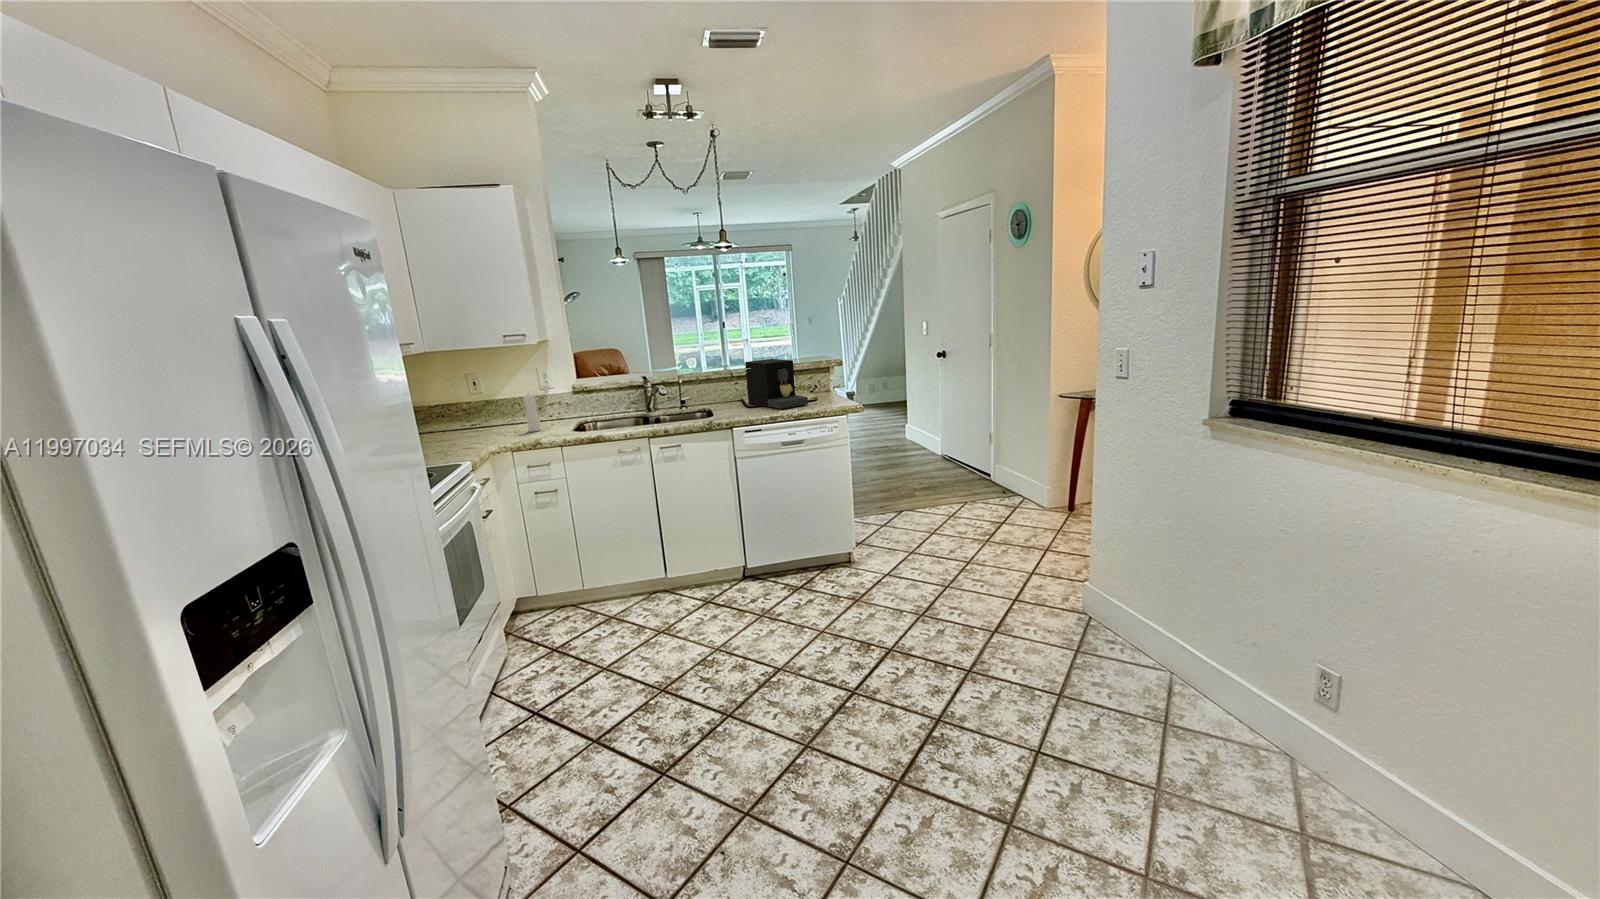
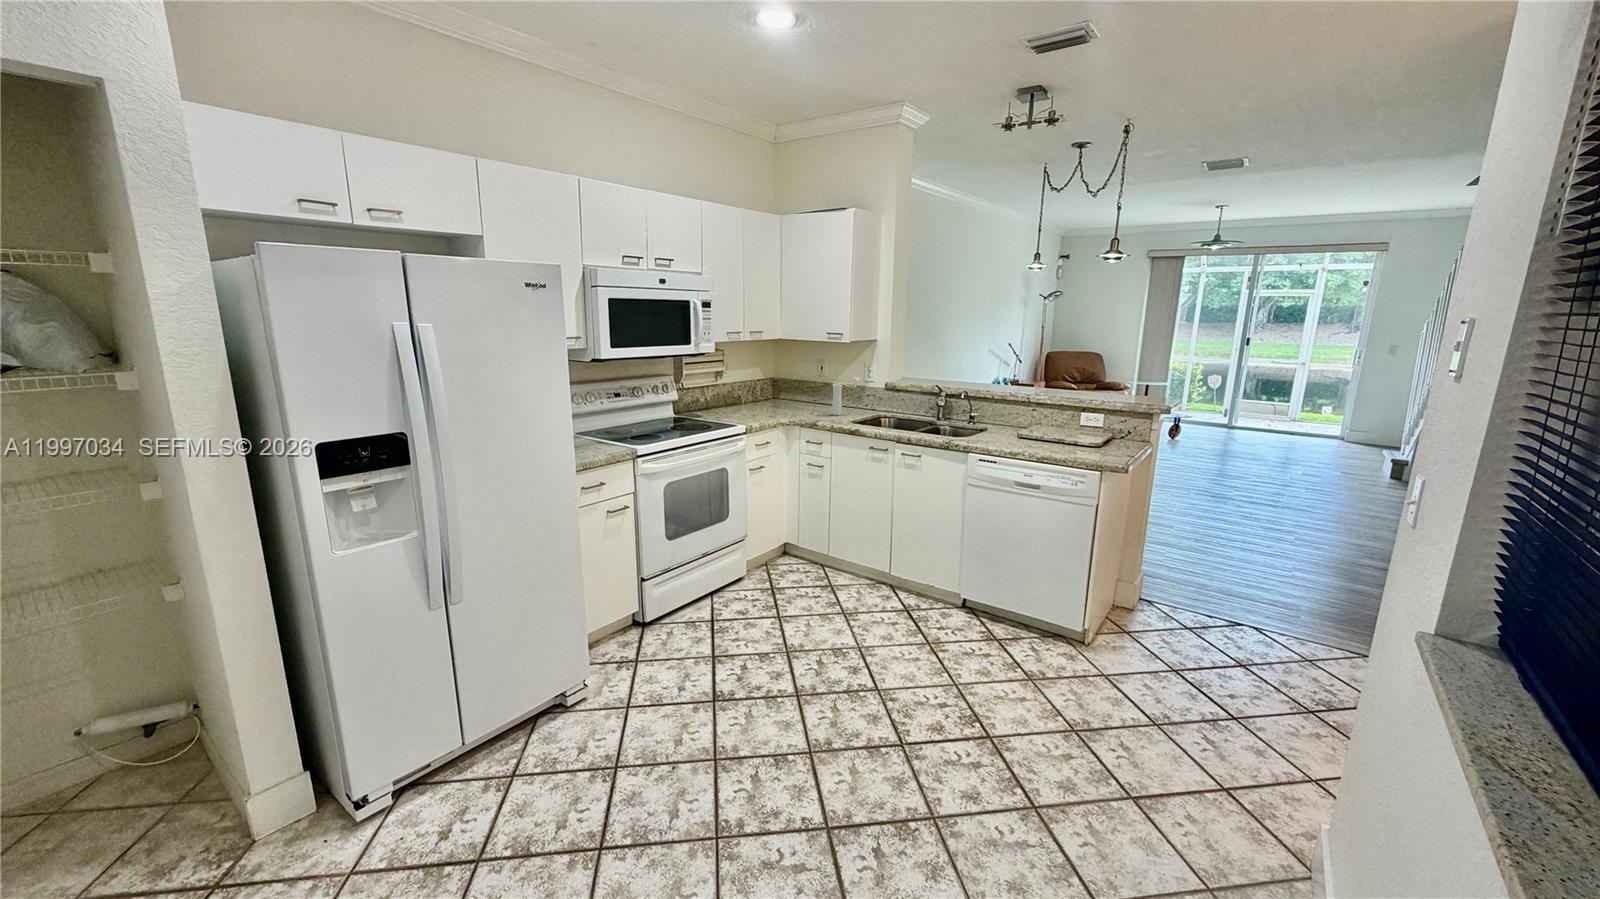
coffee maker: present [745,359,808,409] -> none [1035,389,1082,449]

